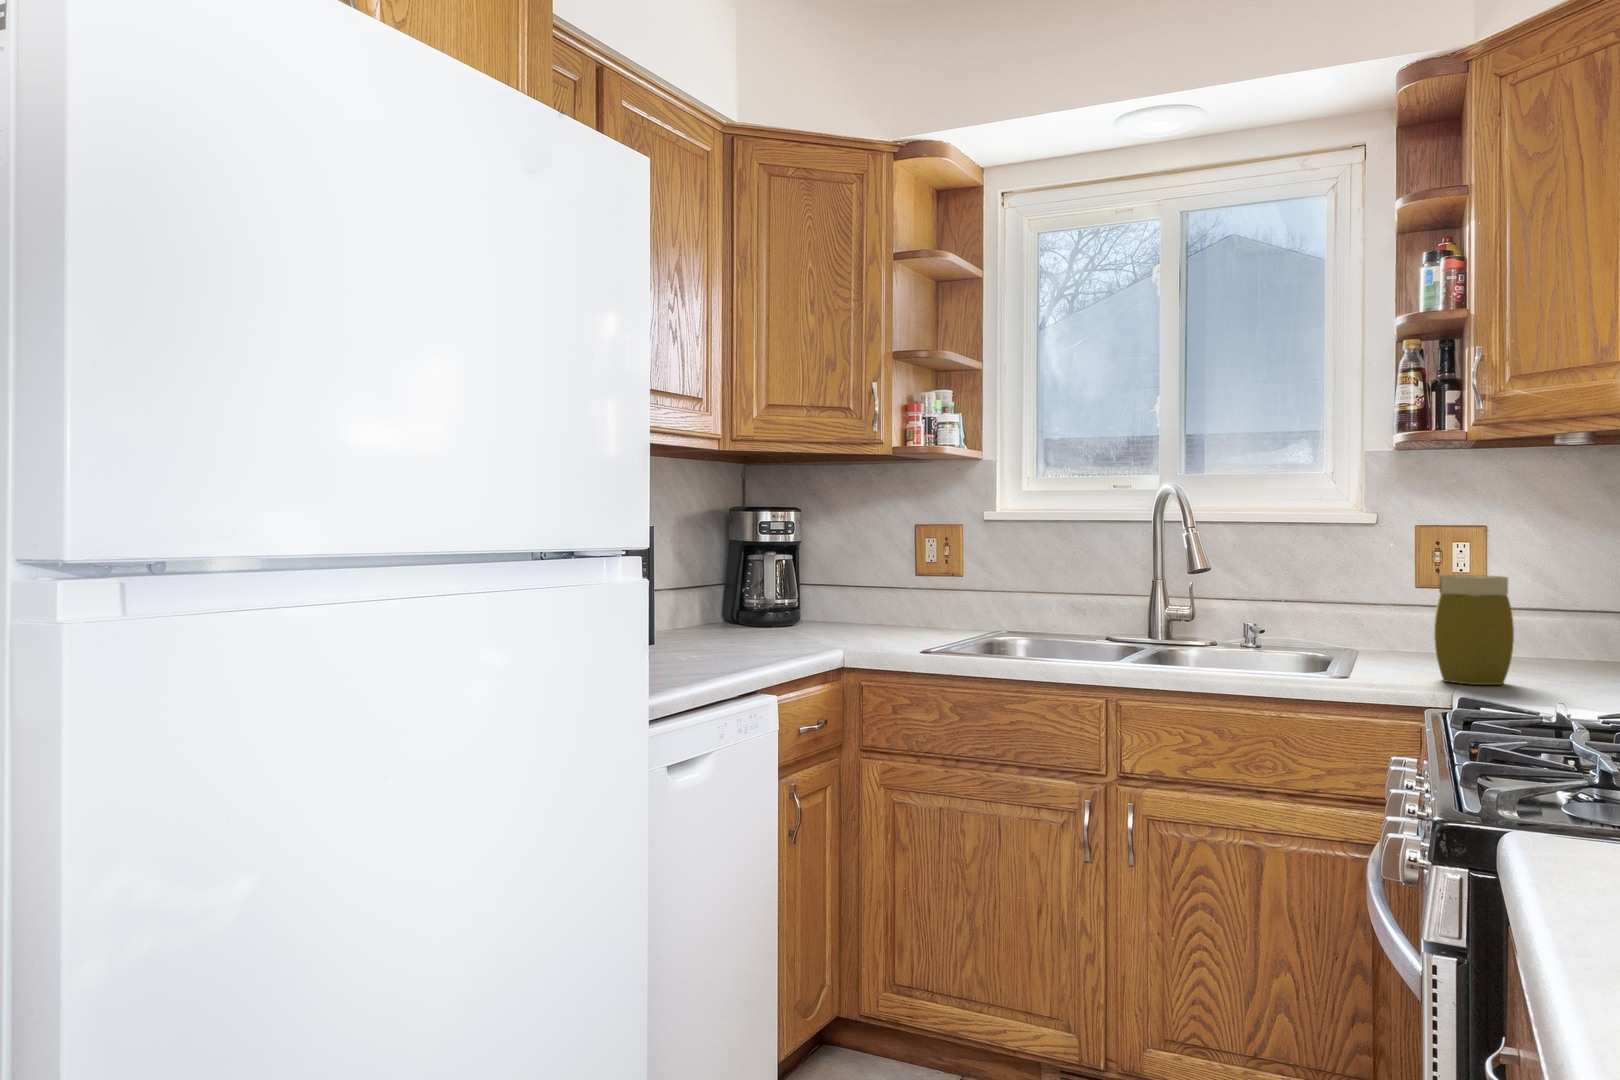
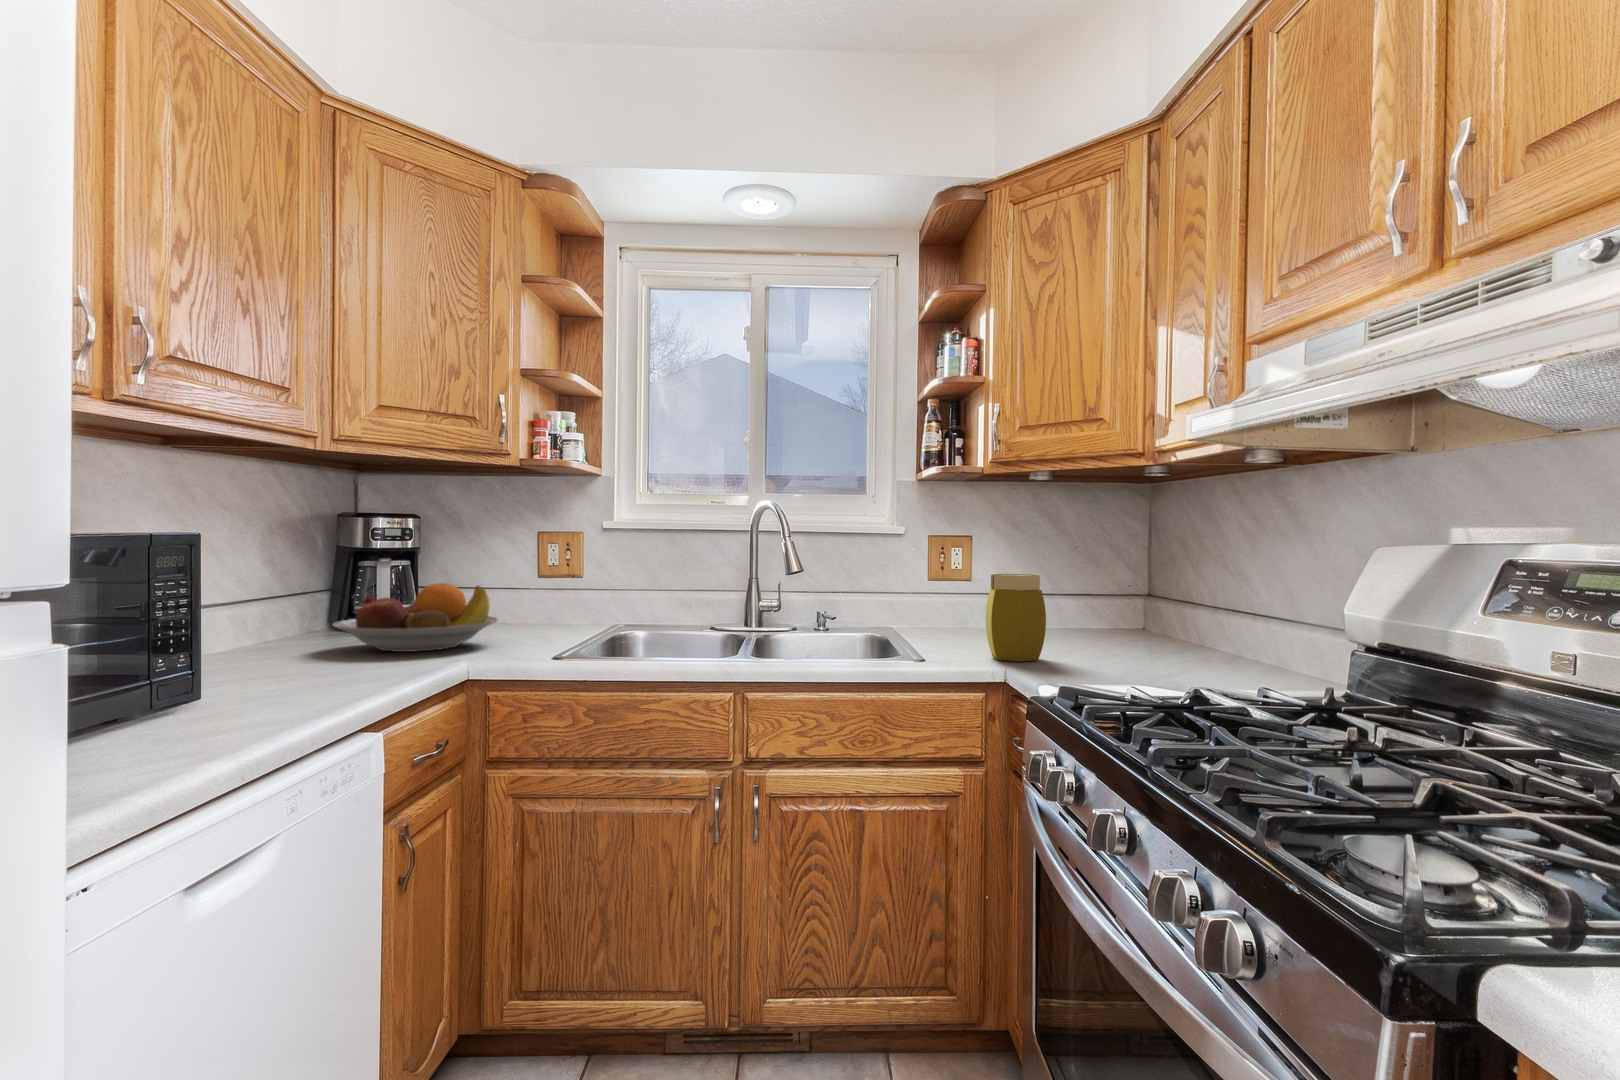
fruit bowl: none [725,576,874,643] -> present [333,583,498,652]

